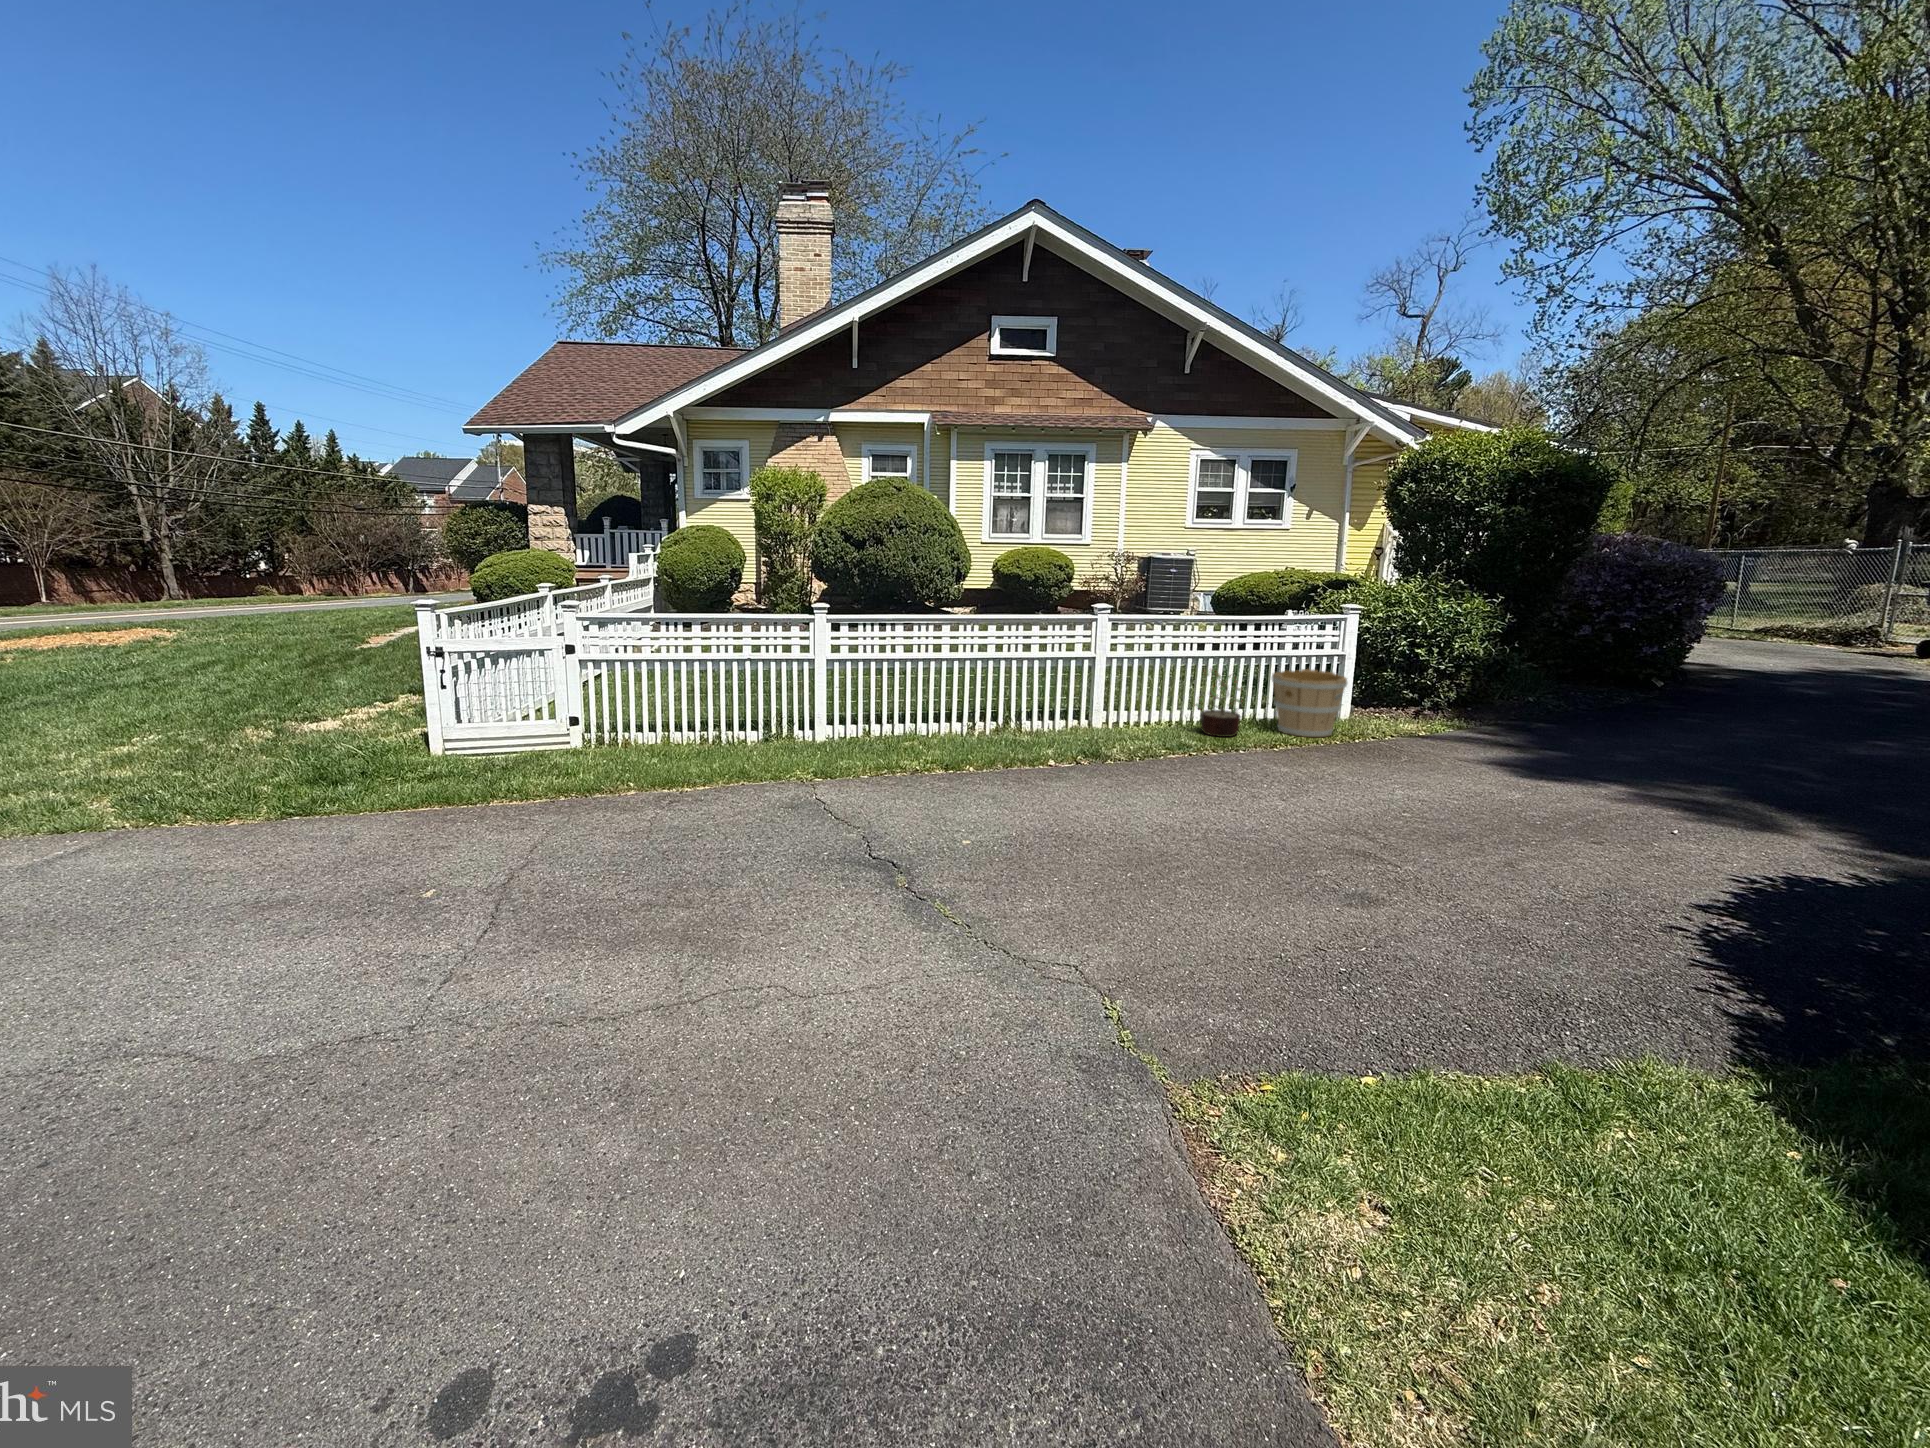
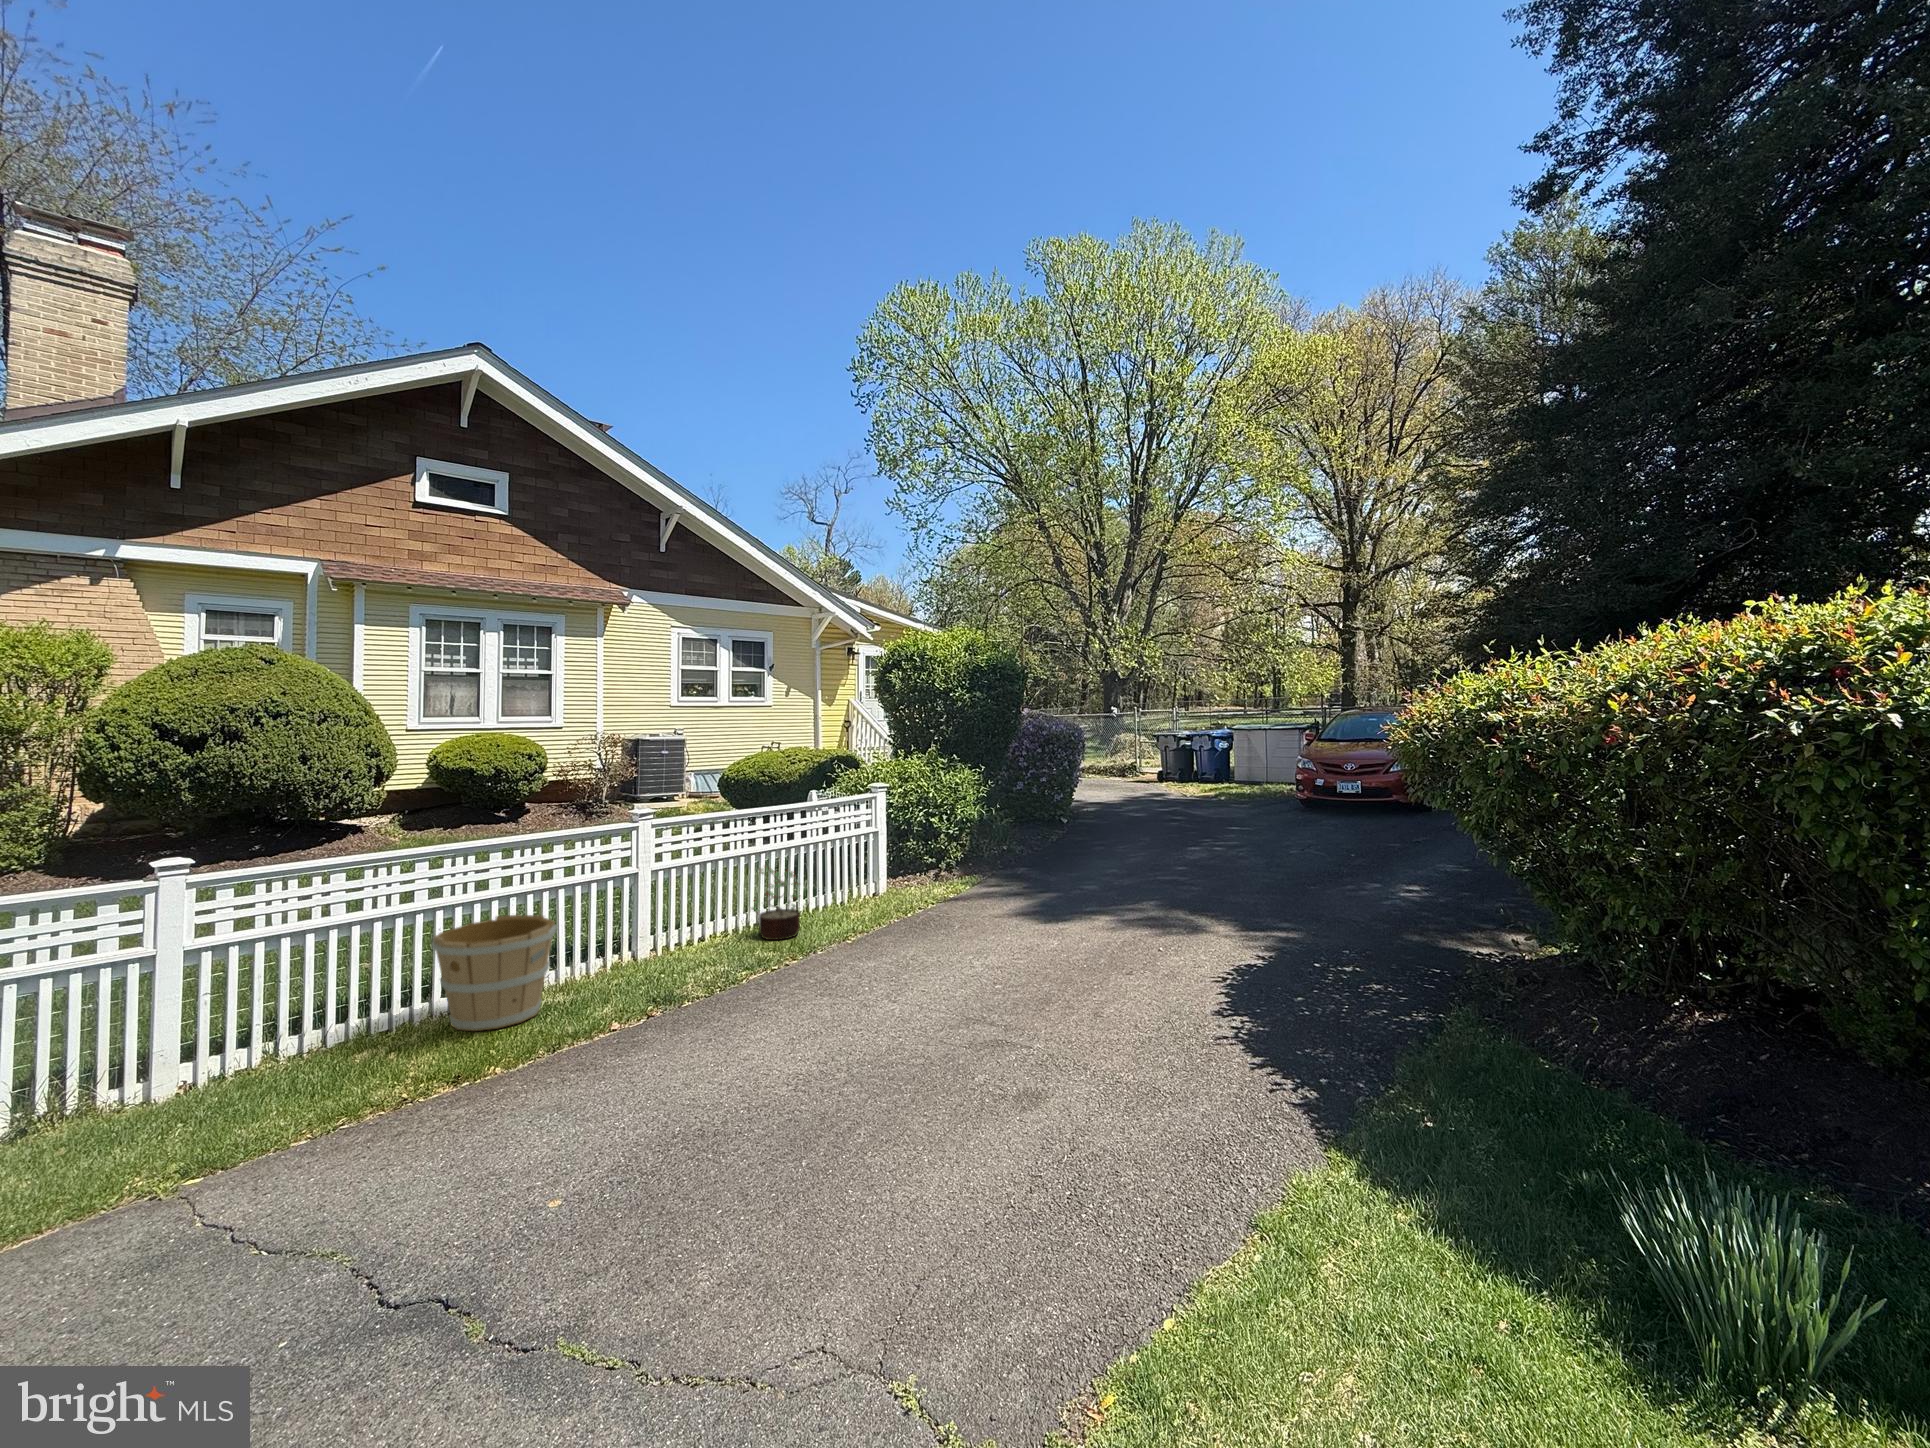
wooden bucket: present [1272,669,1347,737] -> present [432,914,557,1031]

